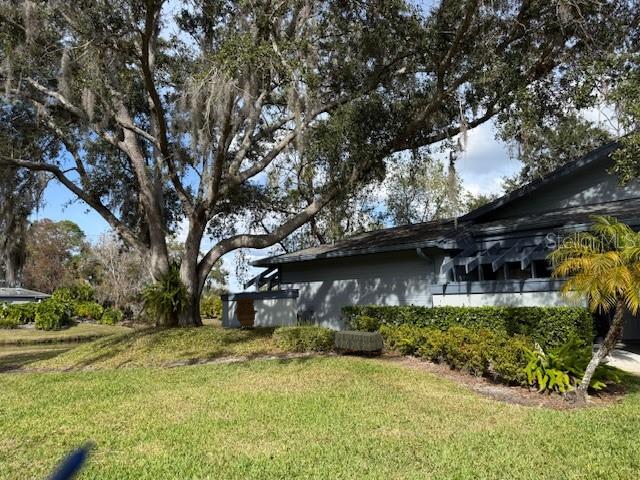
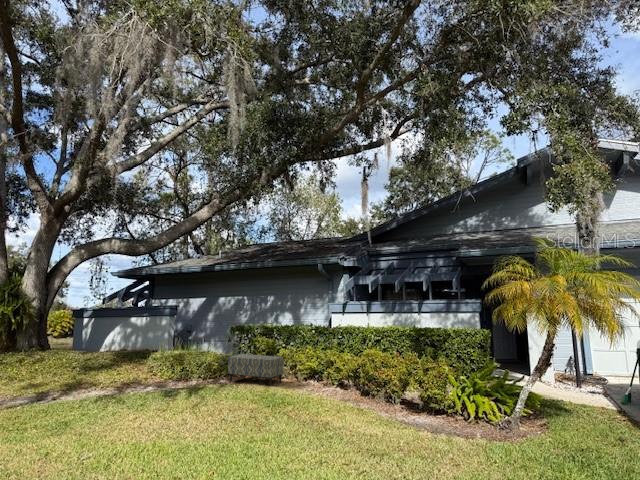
lounge chair: present [234,298,258,330] -> none [93,315,124,354]

